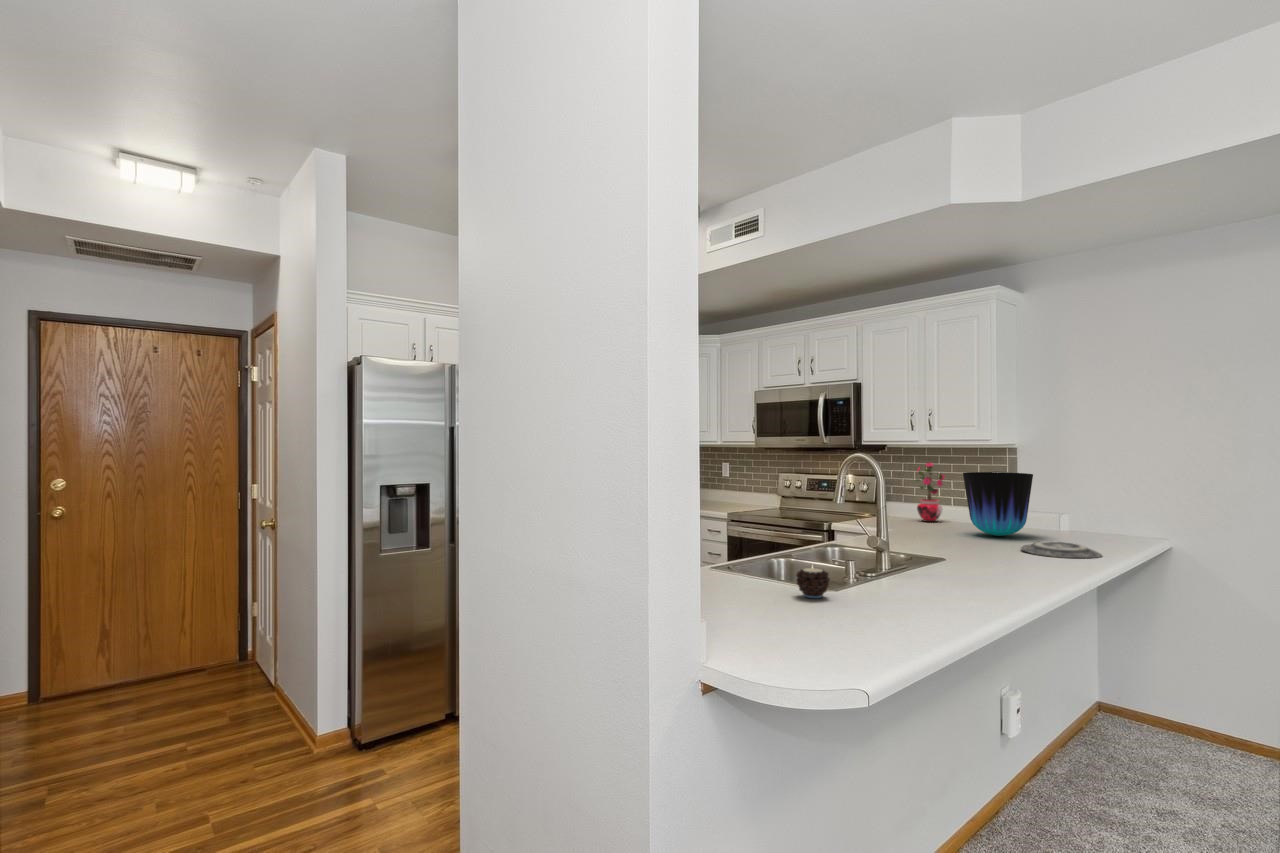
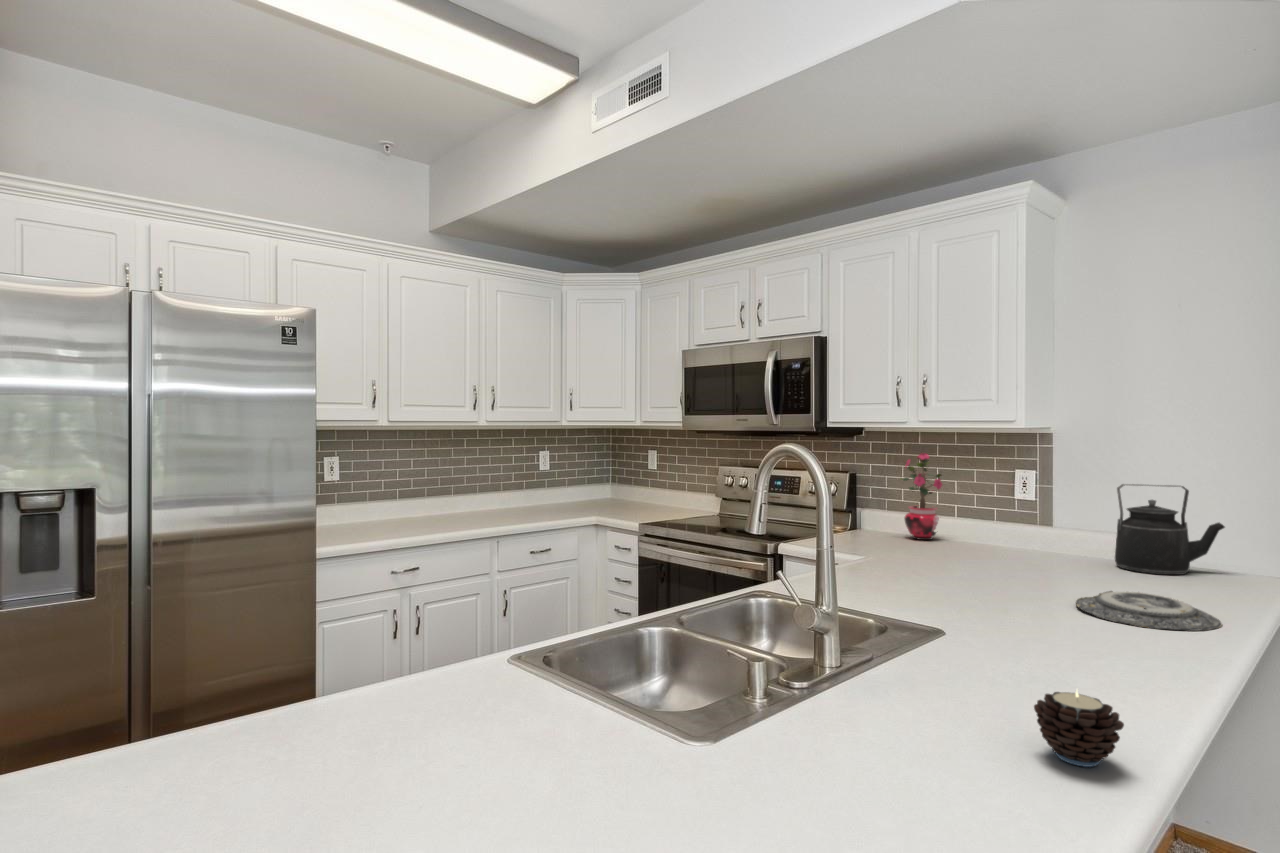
vase: present [963,472,1033,536] -> none [976,470,1087,571]
kettle: none [1056,480,1125,538] -> present [1115,484,1225,575]
candle: present [796,567,830,598] -> present [1034,690,1124,767]

